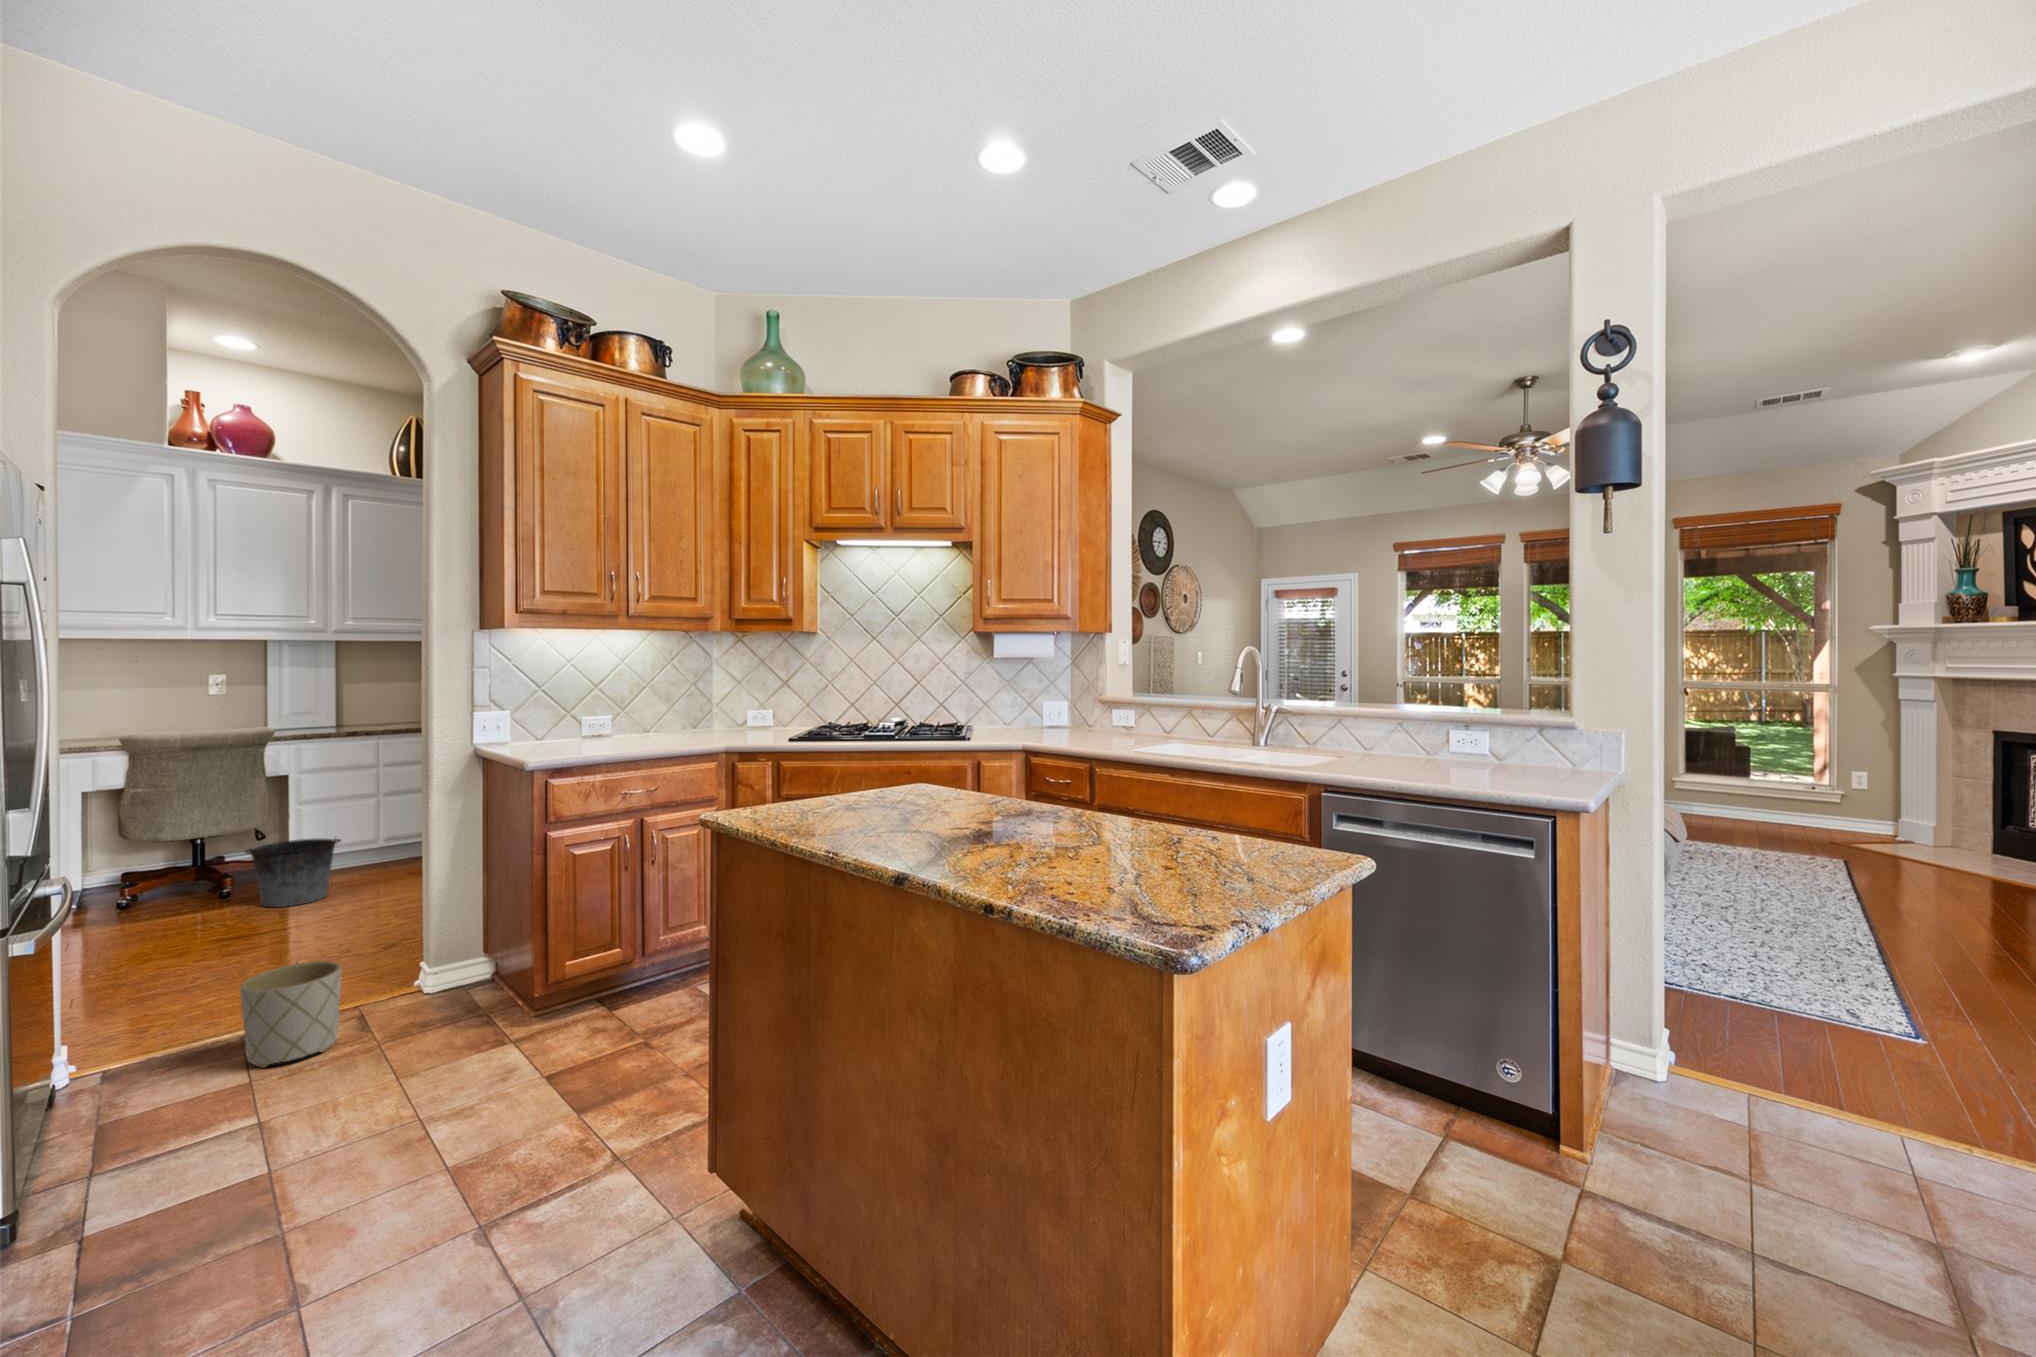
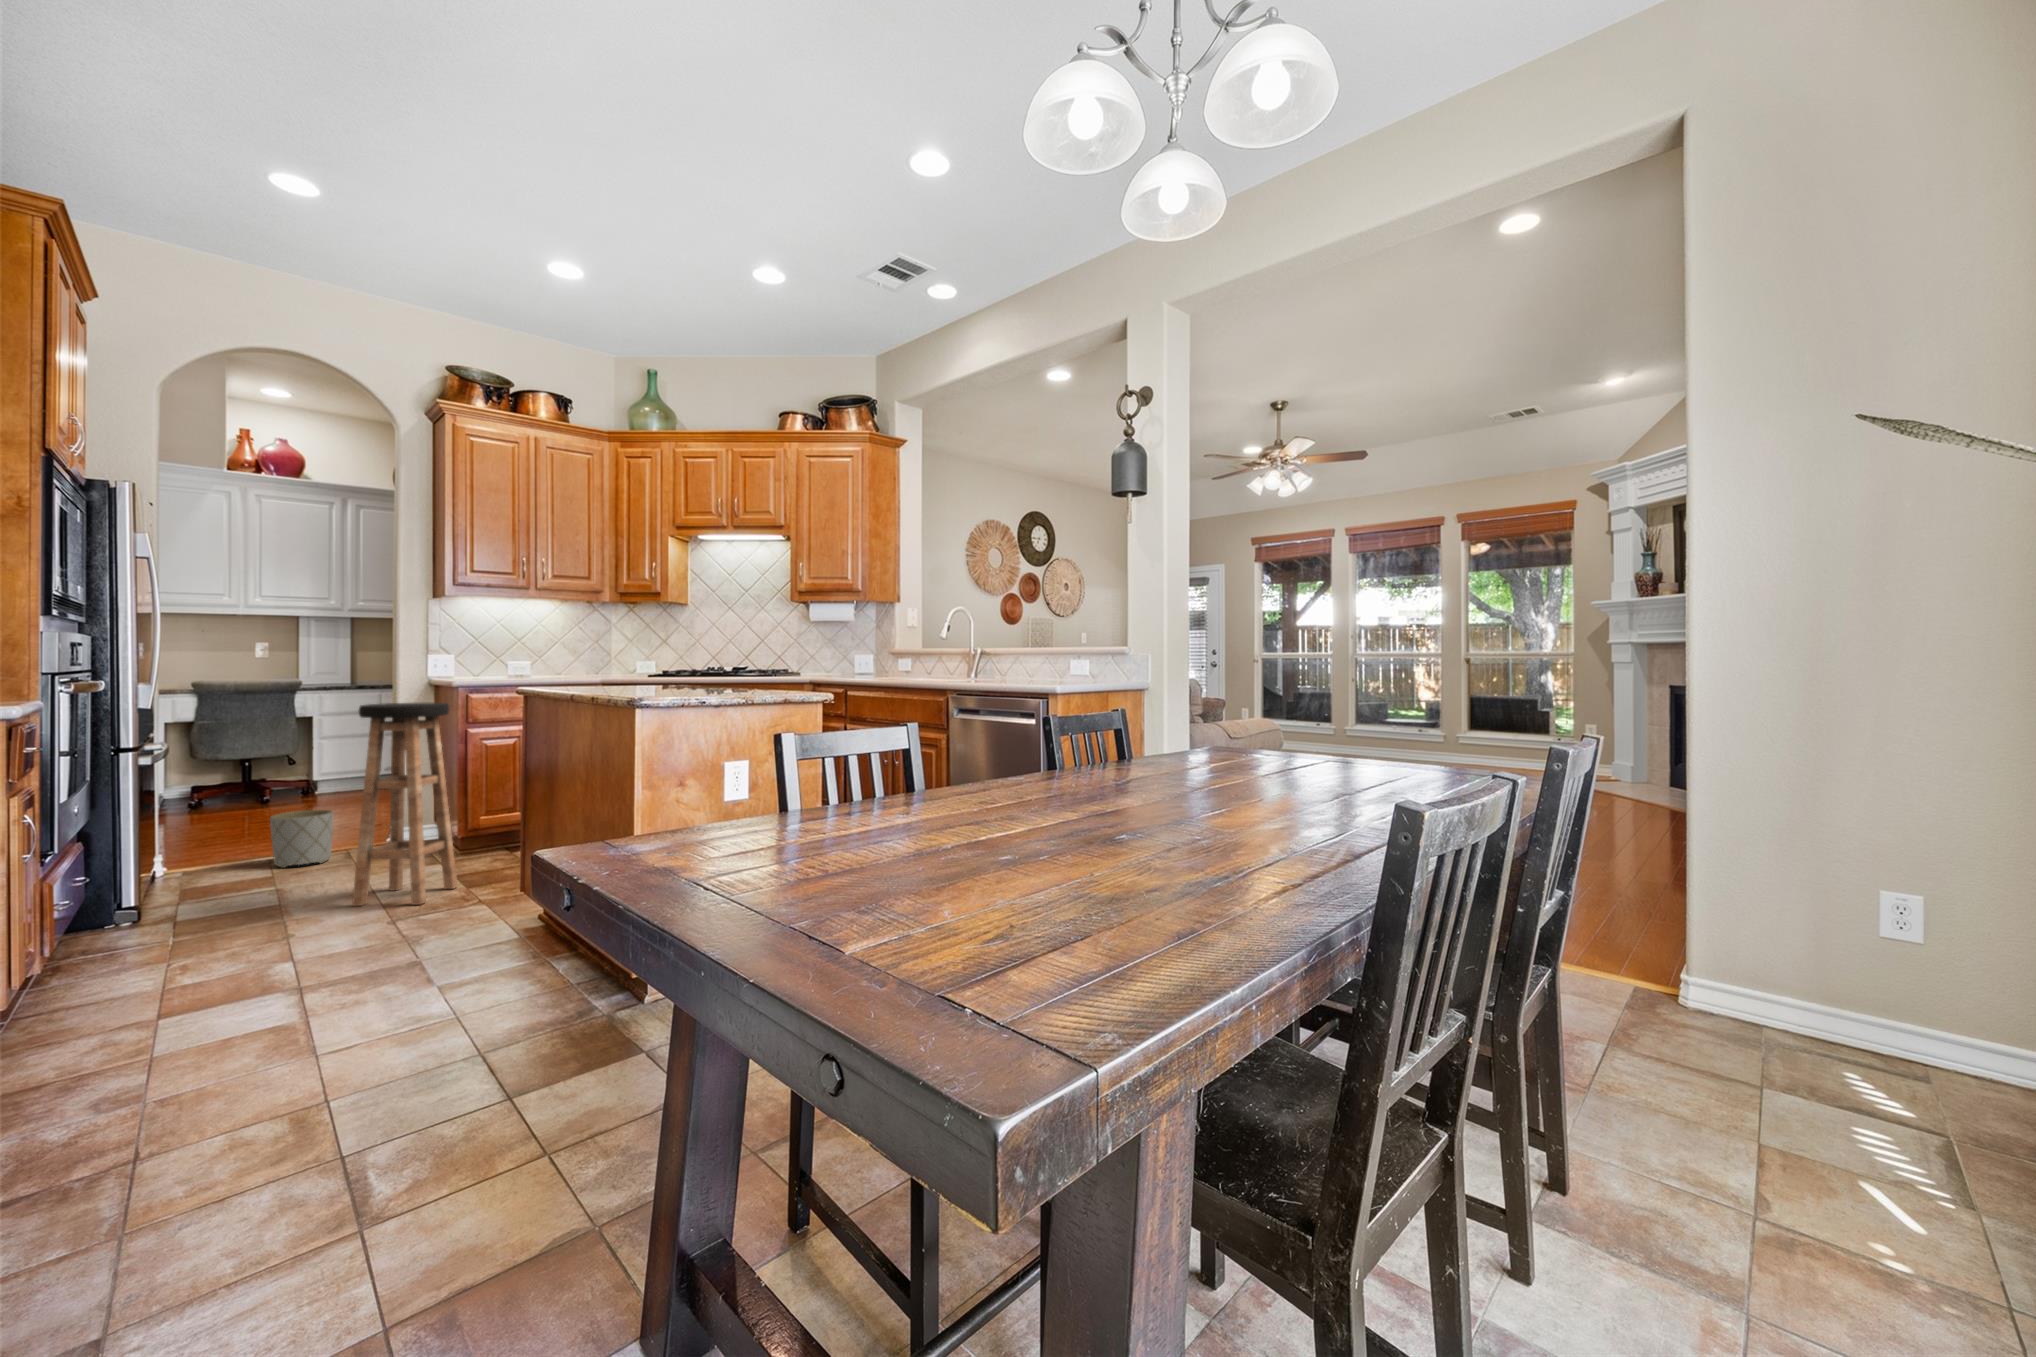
bar stool: none [397,817,563,1190] -> present [352,703,457,906]
bucket: present [245,838,341,907] -> none [279,758,349,807]

